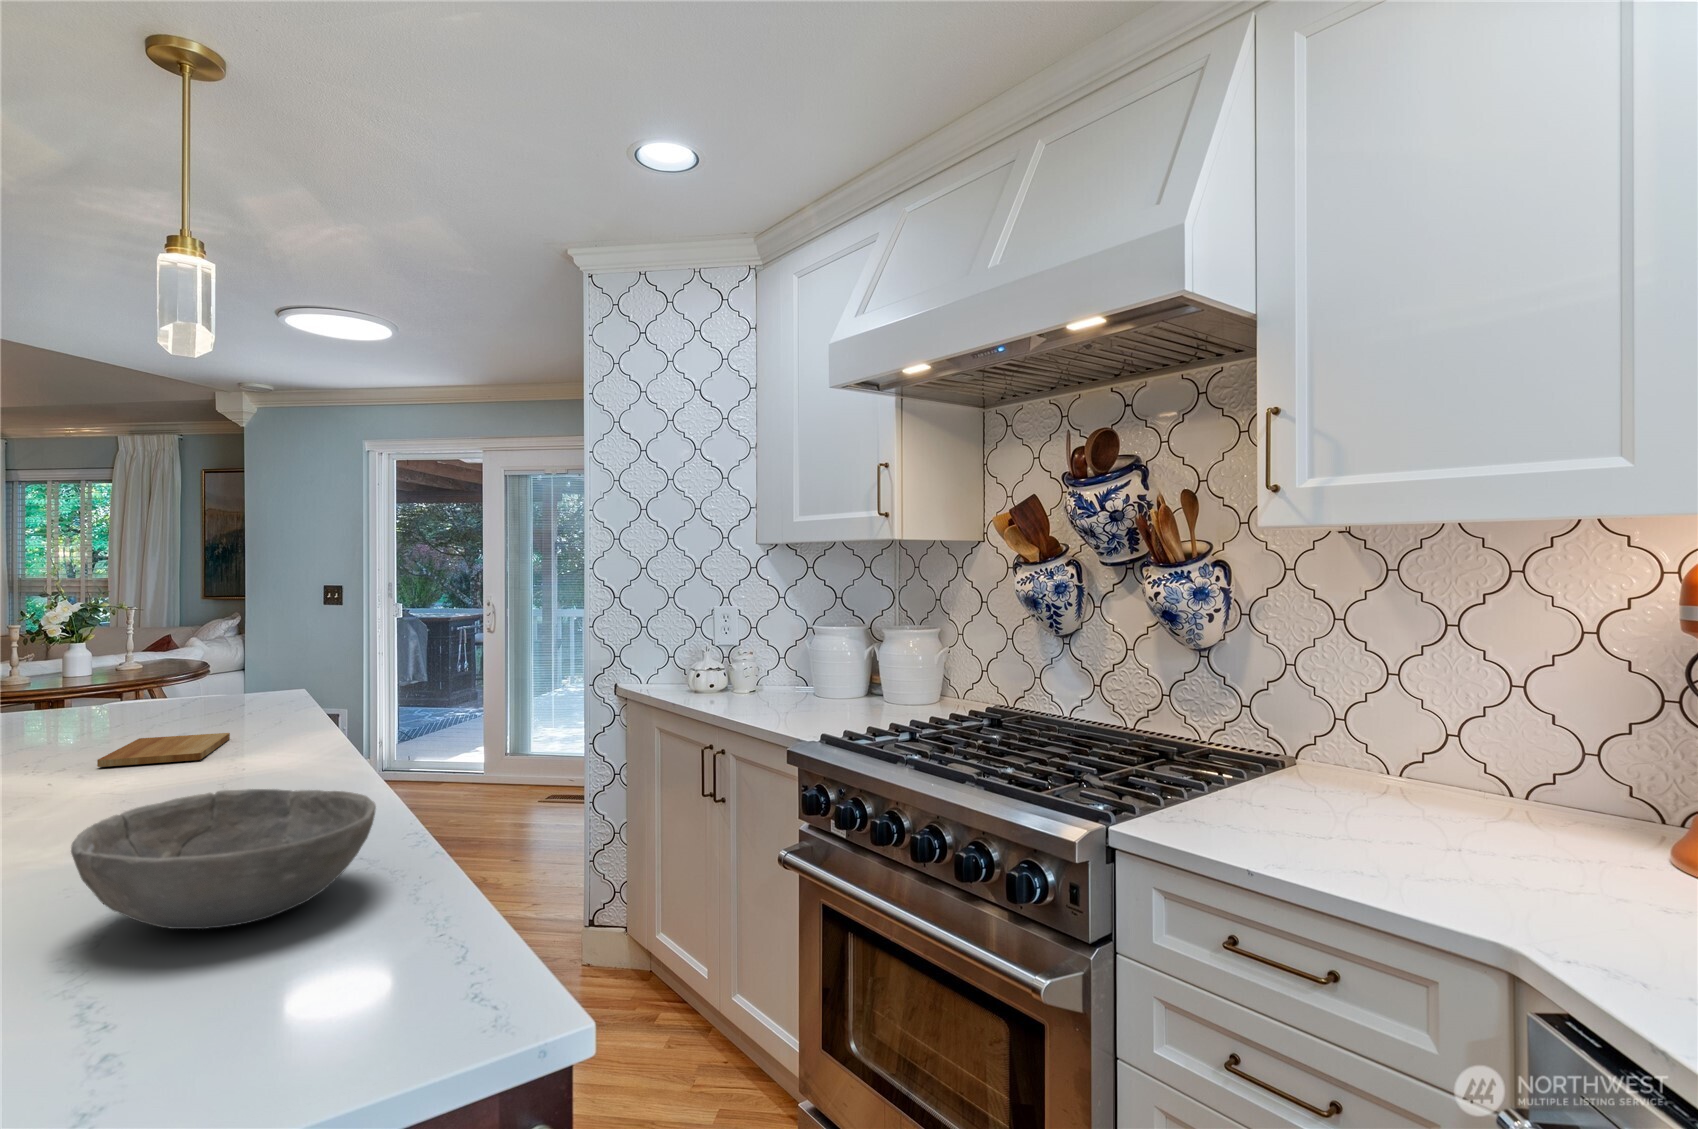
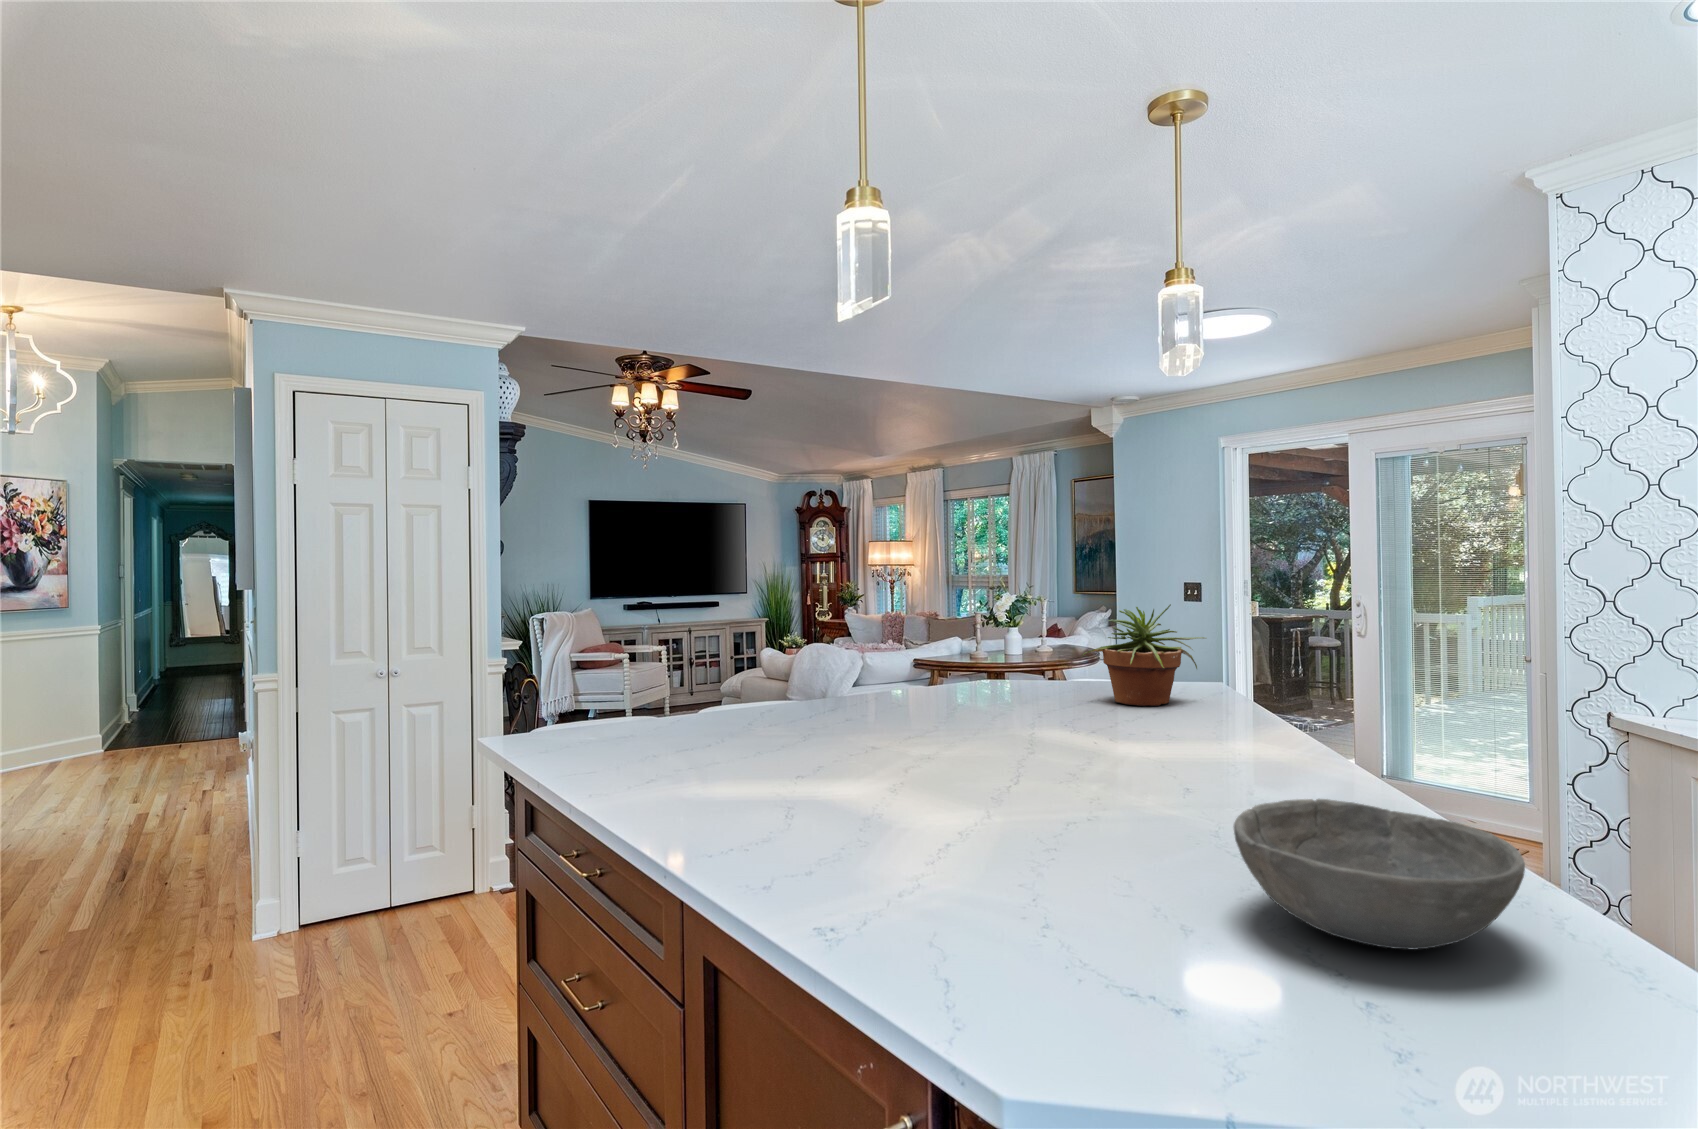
potted plant: none [95,605,267,719] -> present [1083,604,1205,706]
cutting board: present [97,733,230,767] -> none [1117,722,1203,750]

